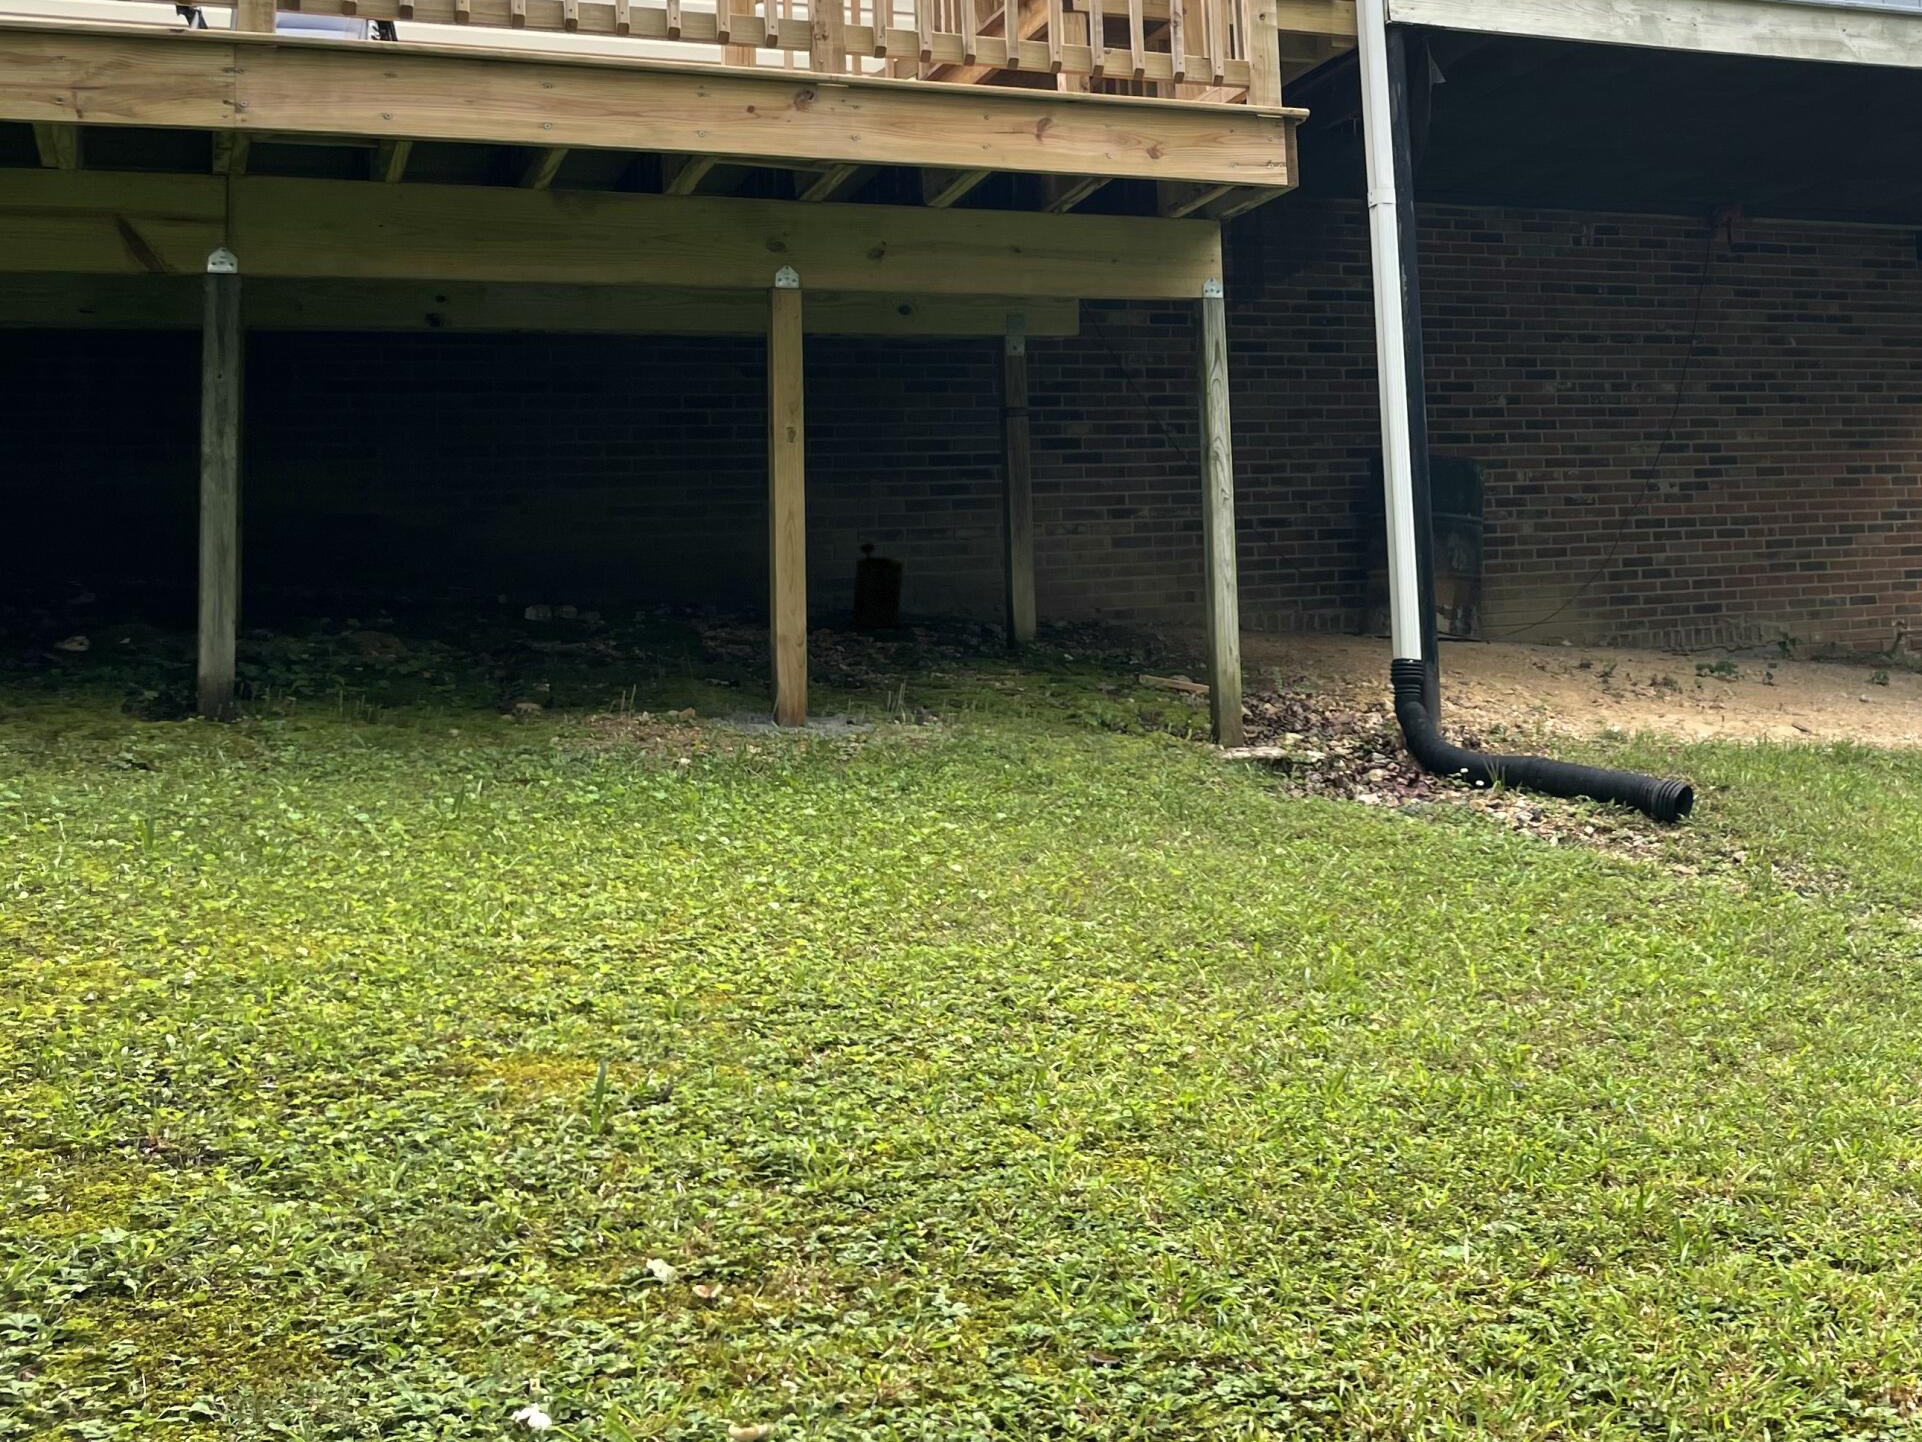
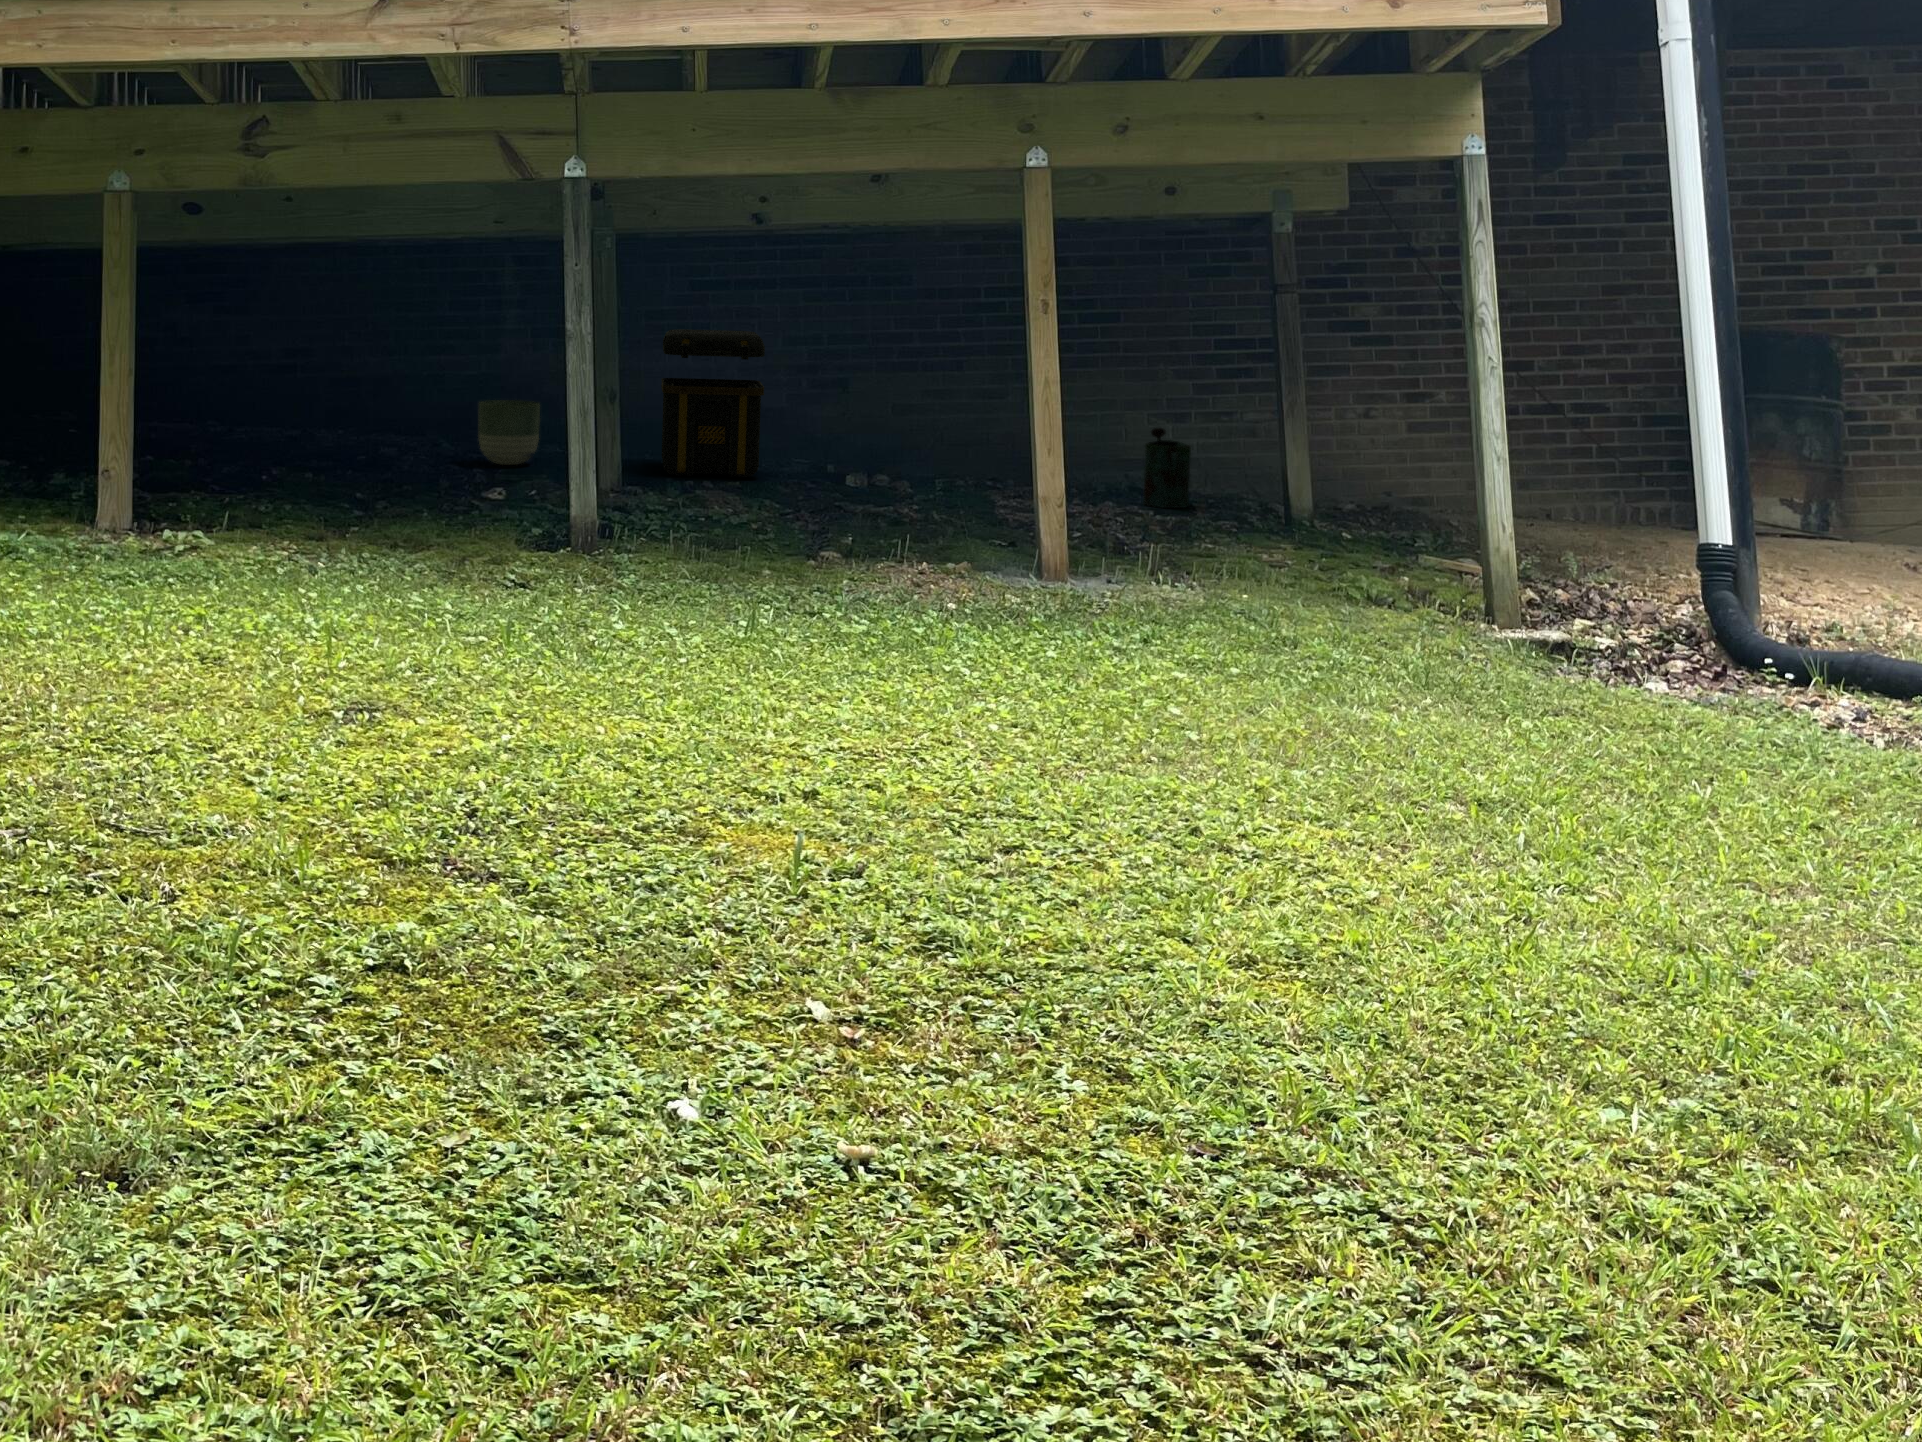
toolbox: none [292,433,434,602] -> present [661,329,765,477]
planter: none [43,513,132,591] -> present [479,400,540,465]

